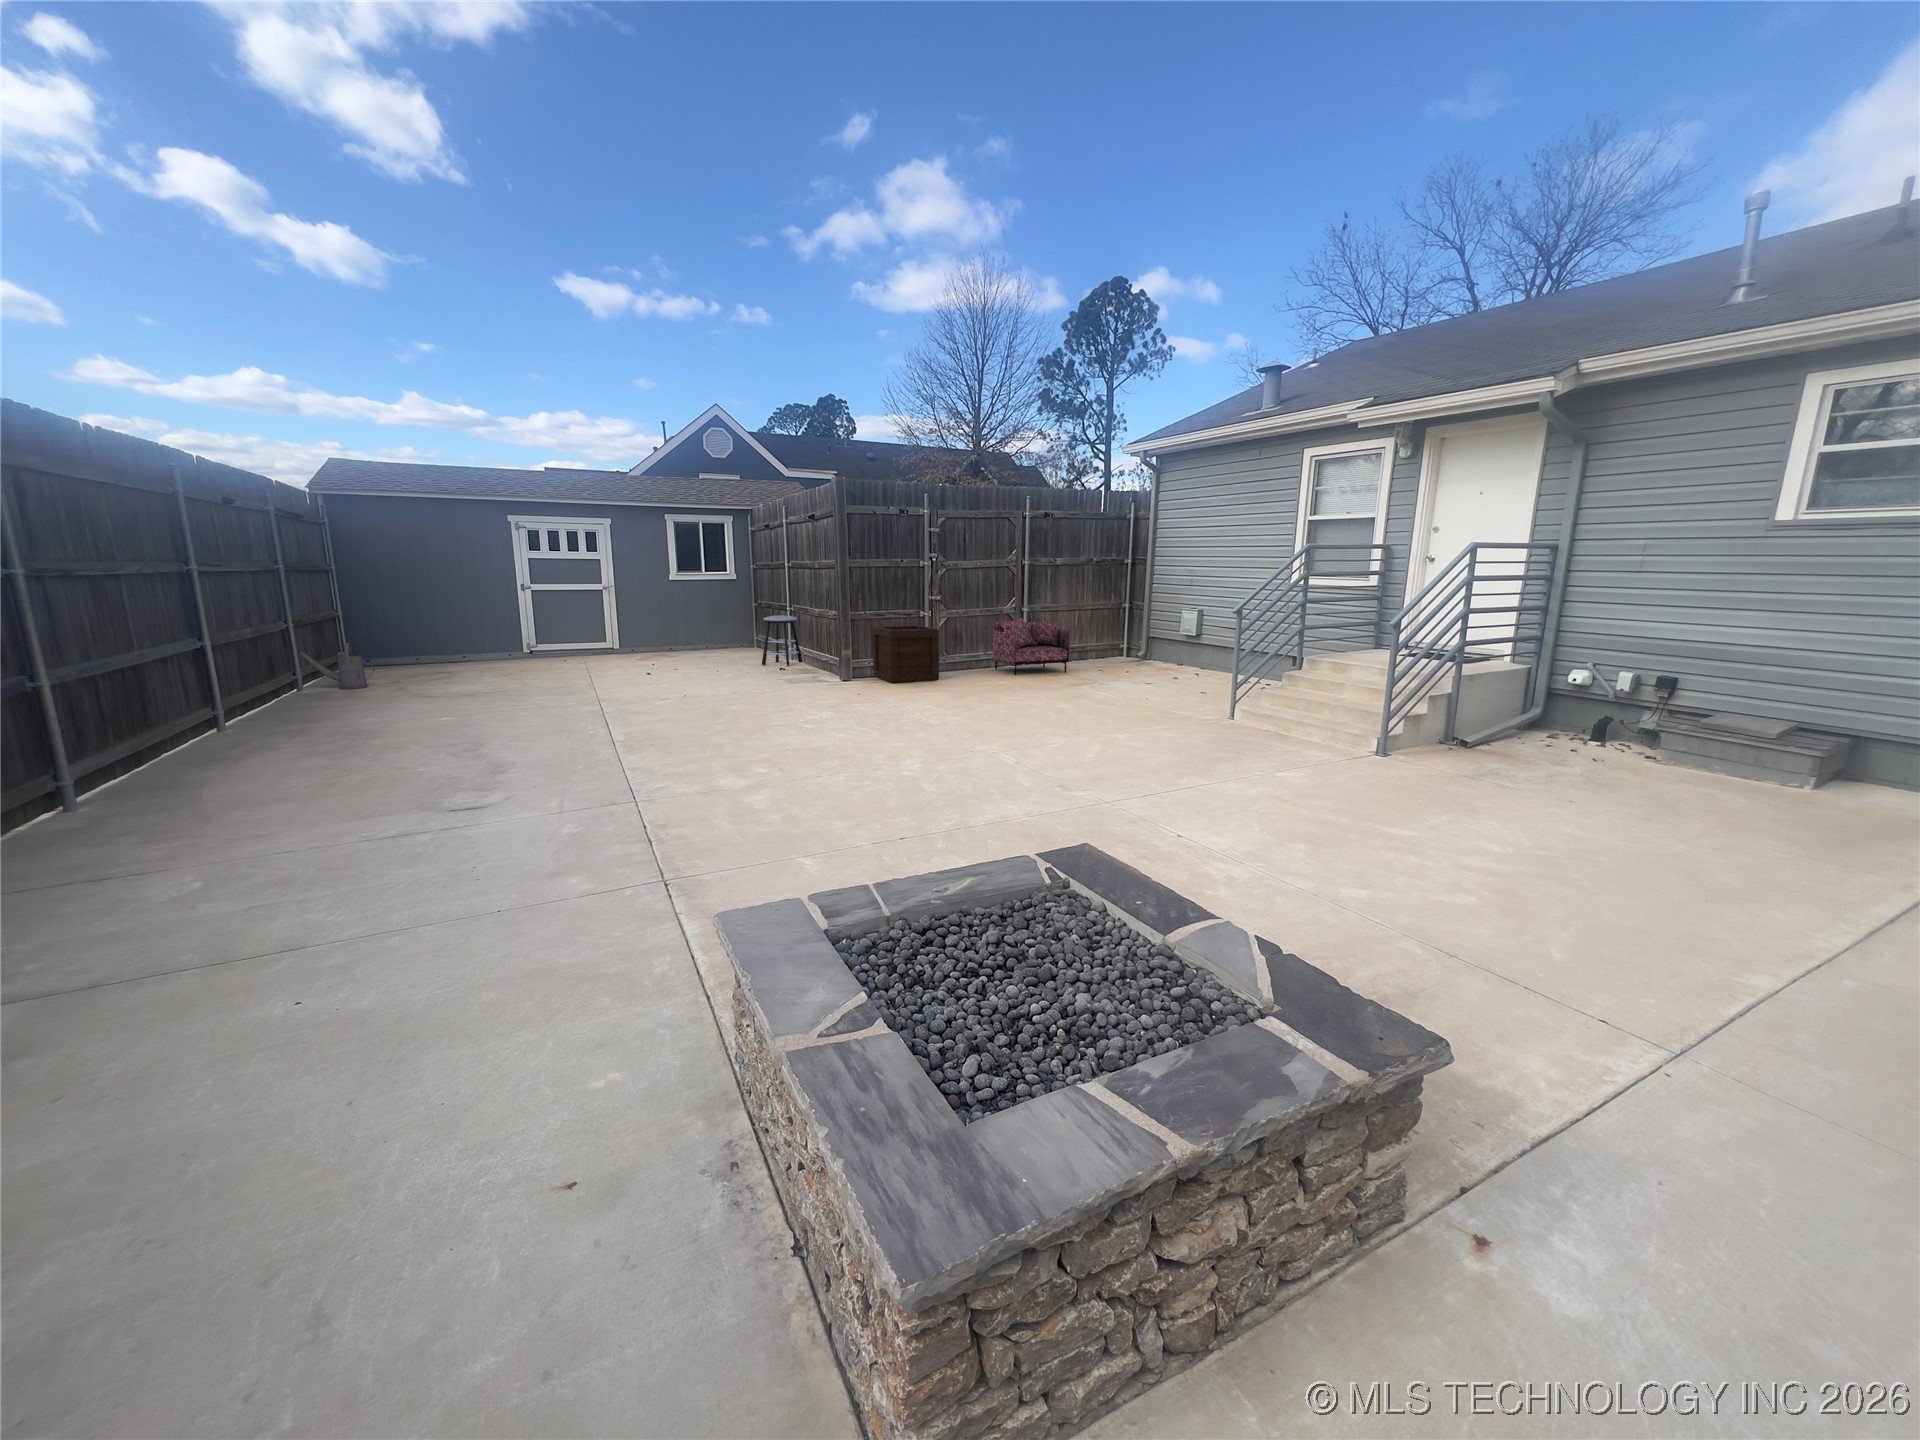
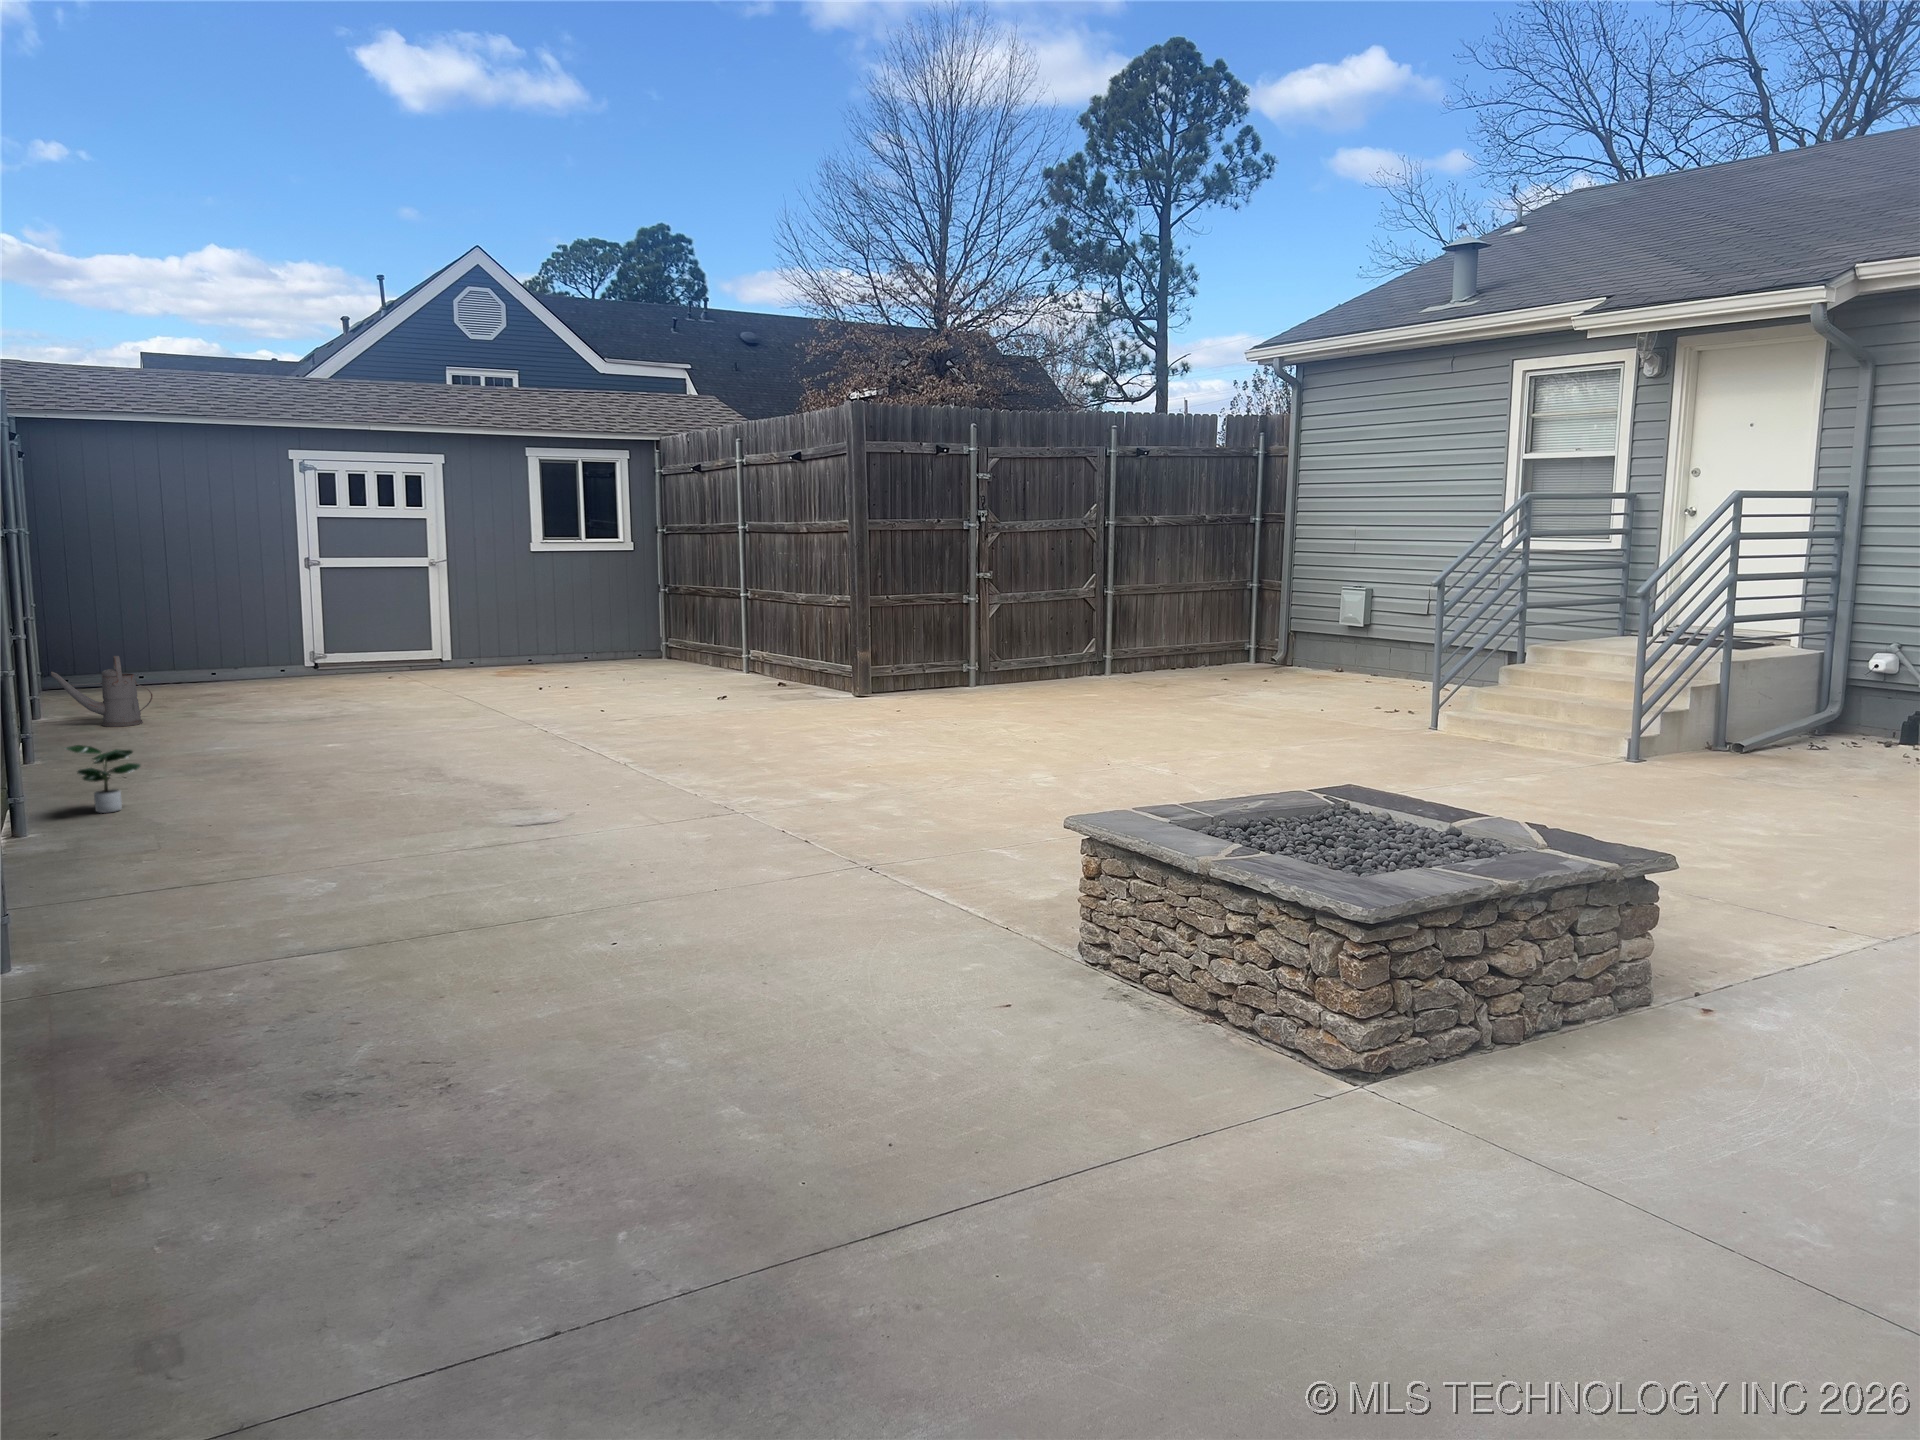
stool: present [762,615,802,666] -> none [709,604,768,680]
armchair: present [993,618,1070,675] -> none [1067,601,1184,685]
wooden crate: present [873,626,939,683] -> none [900,615,1003,700]
potted plant: none [161,711,233,761] -> present [66,745,140,813]

